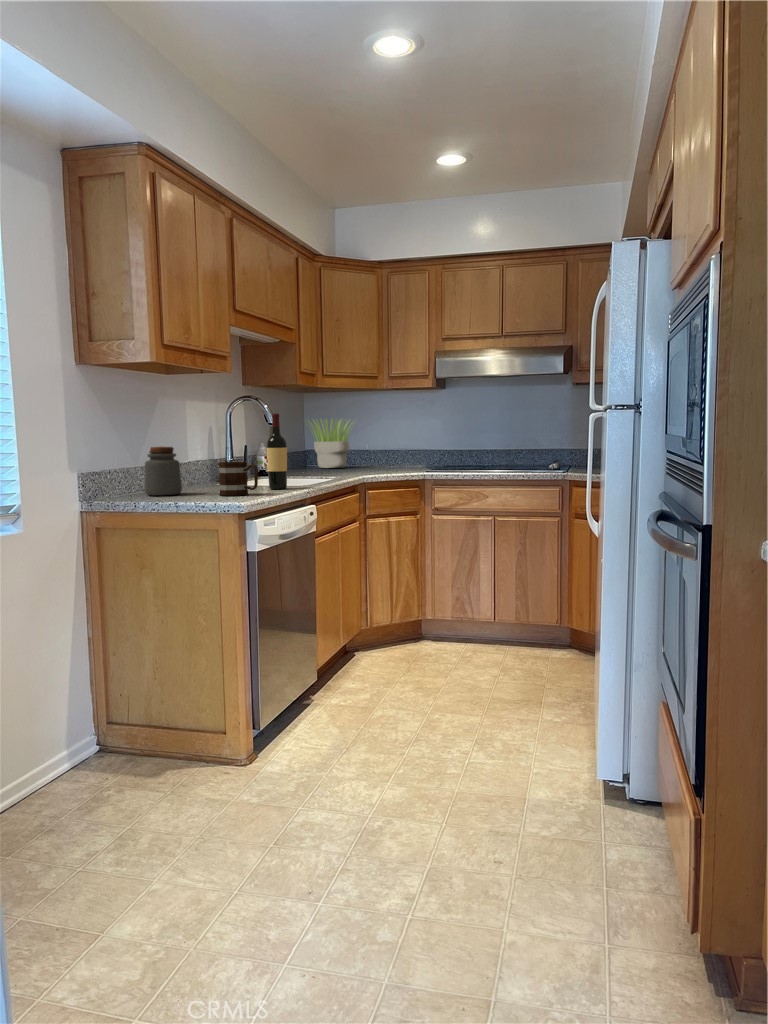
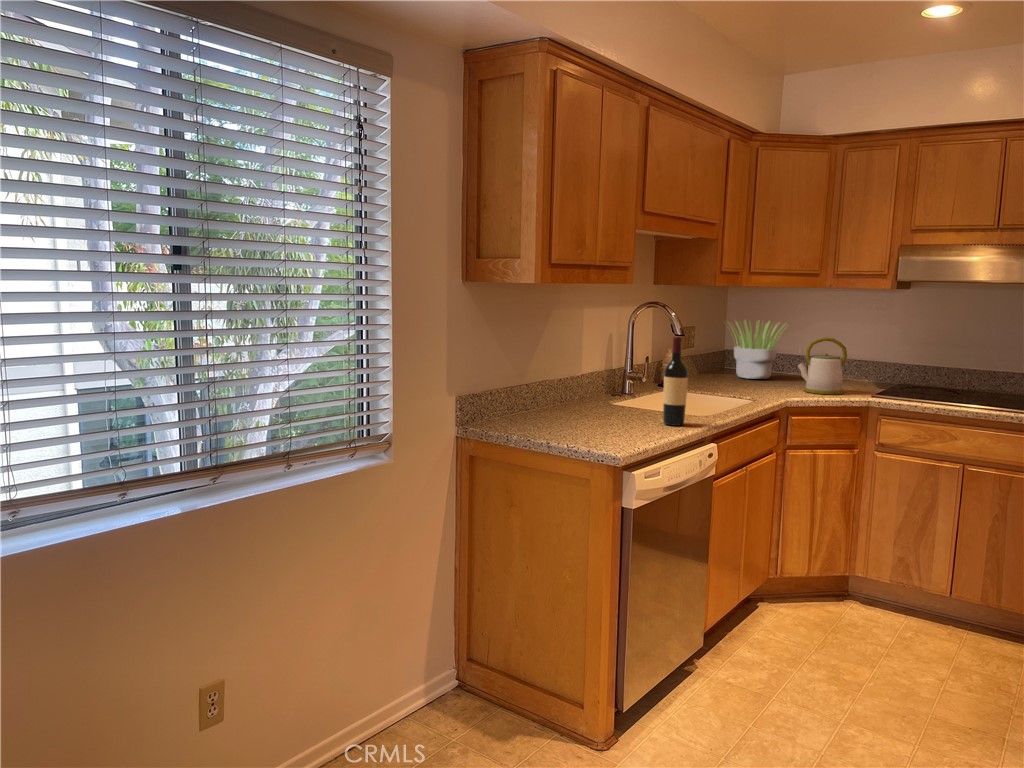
kettle: none [368,425,405,472] -> present [798,337,847,394]
jar: present [145,447,182,495] -> none [524,370,563,426]
mug: present [218,462,258,496] -> none [602,394,647,436]

